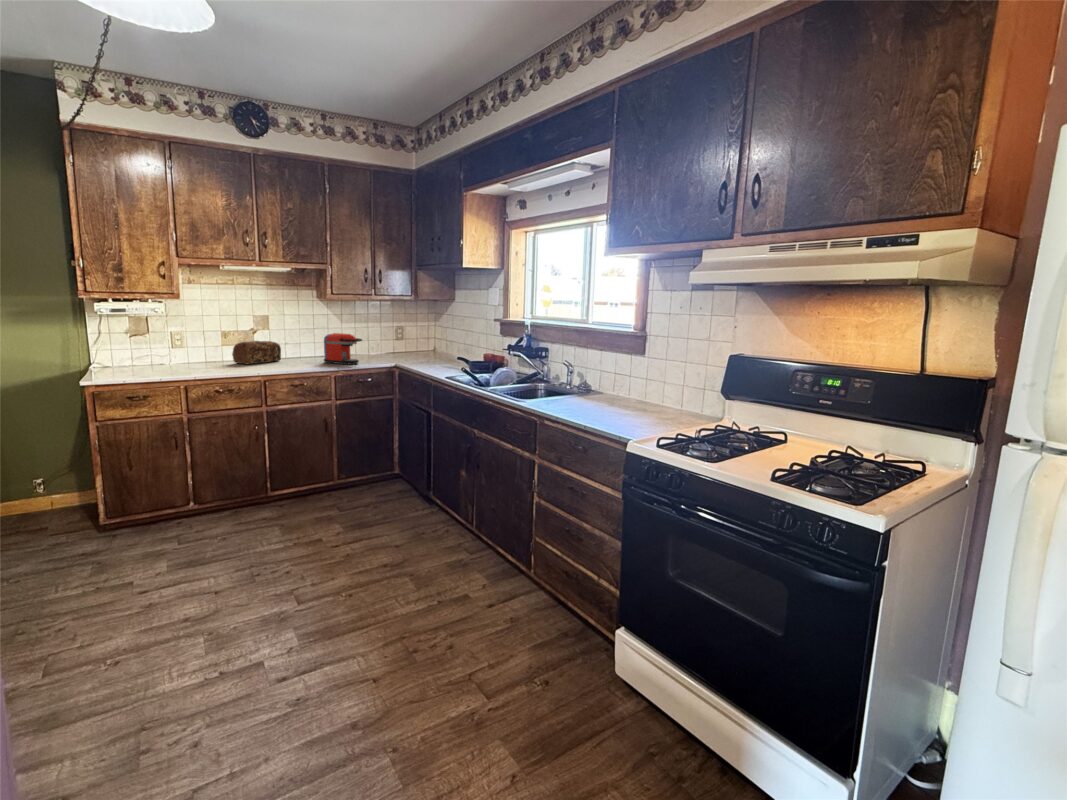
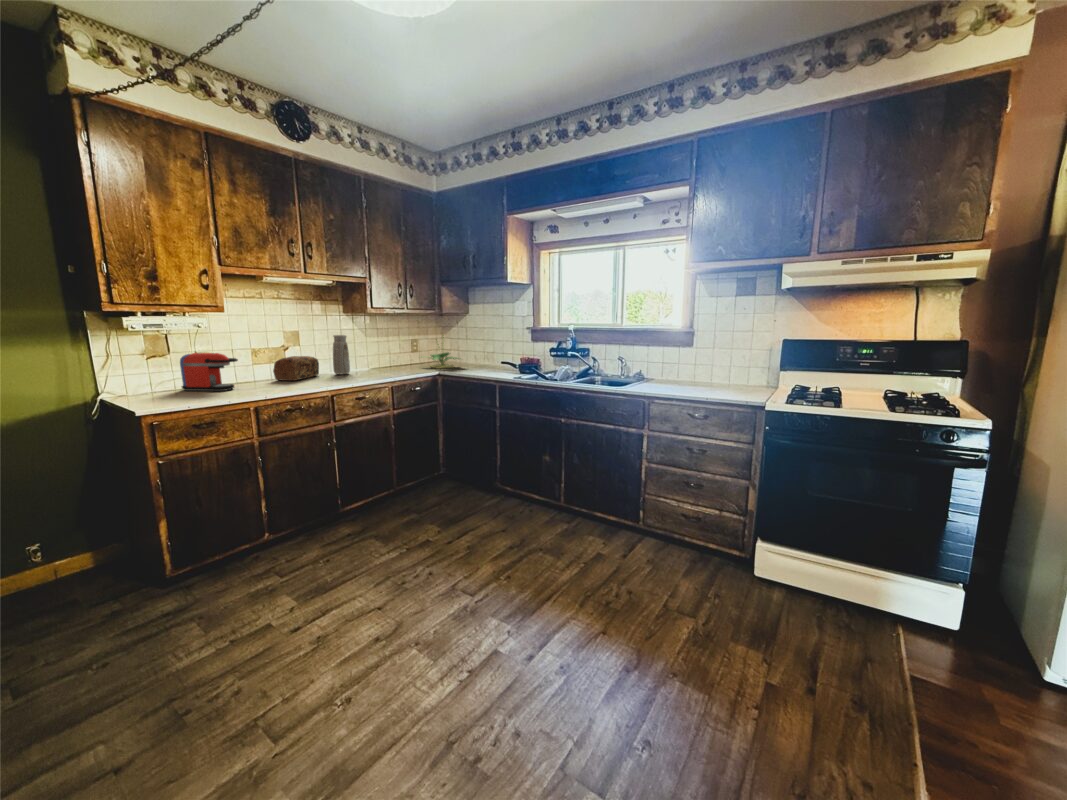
potted plant: none [391,319,434,360] -> present [430,337,458,369]
vase: none [295,321,312,361] -> present [333,335,350,374]
coffee maker: present [324,333,362,364] -> present [180,353,238,391]

